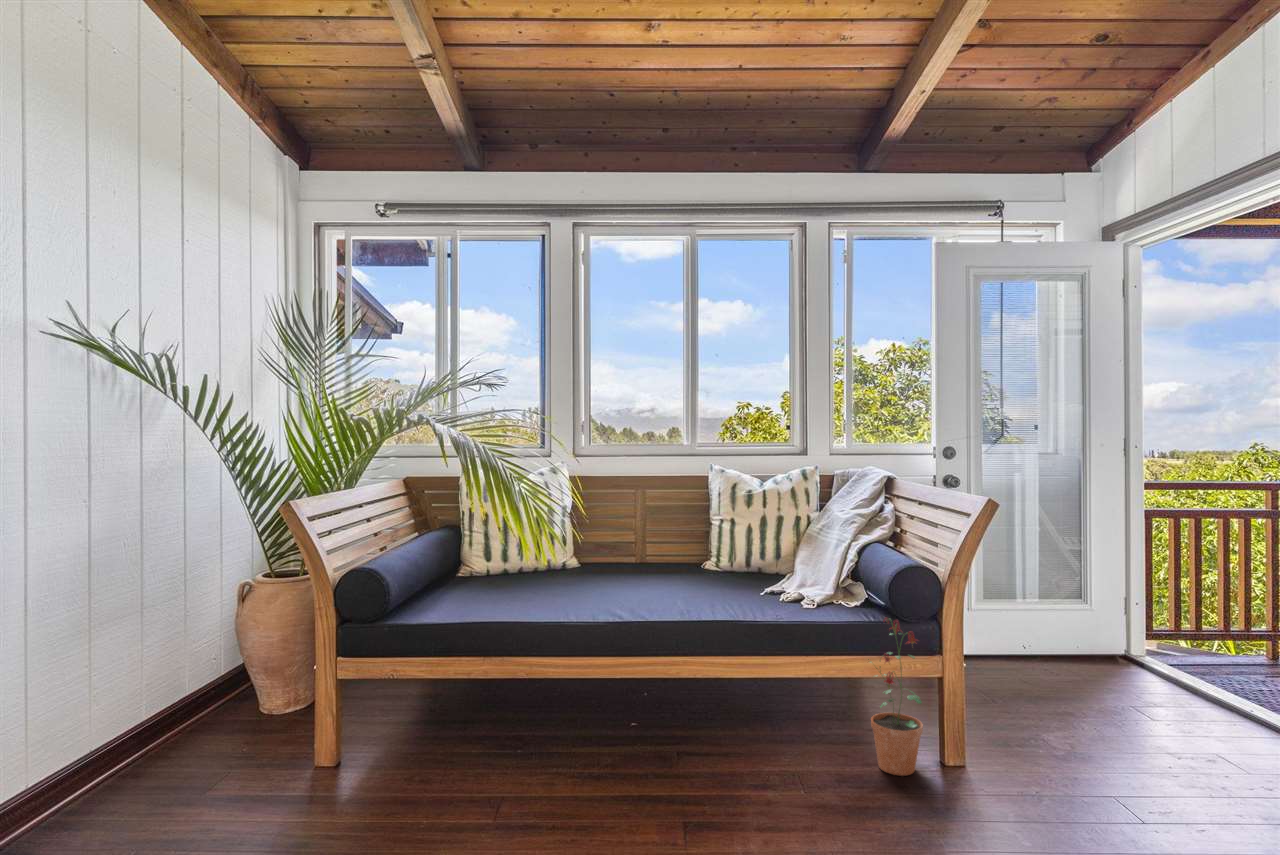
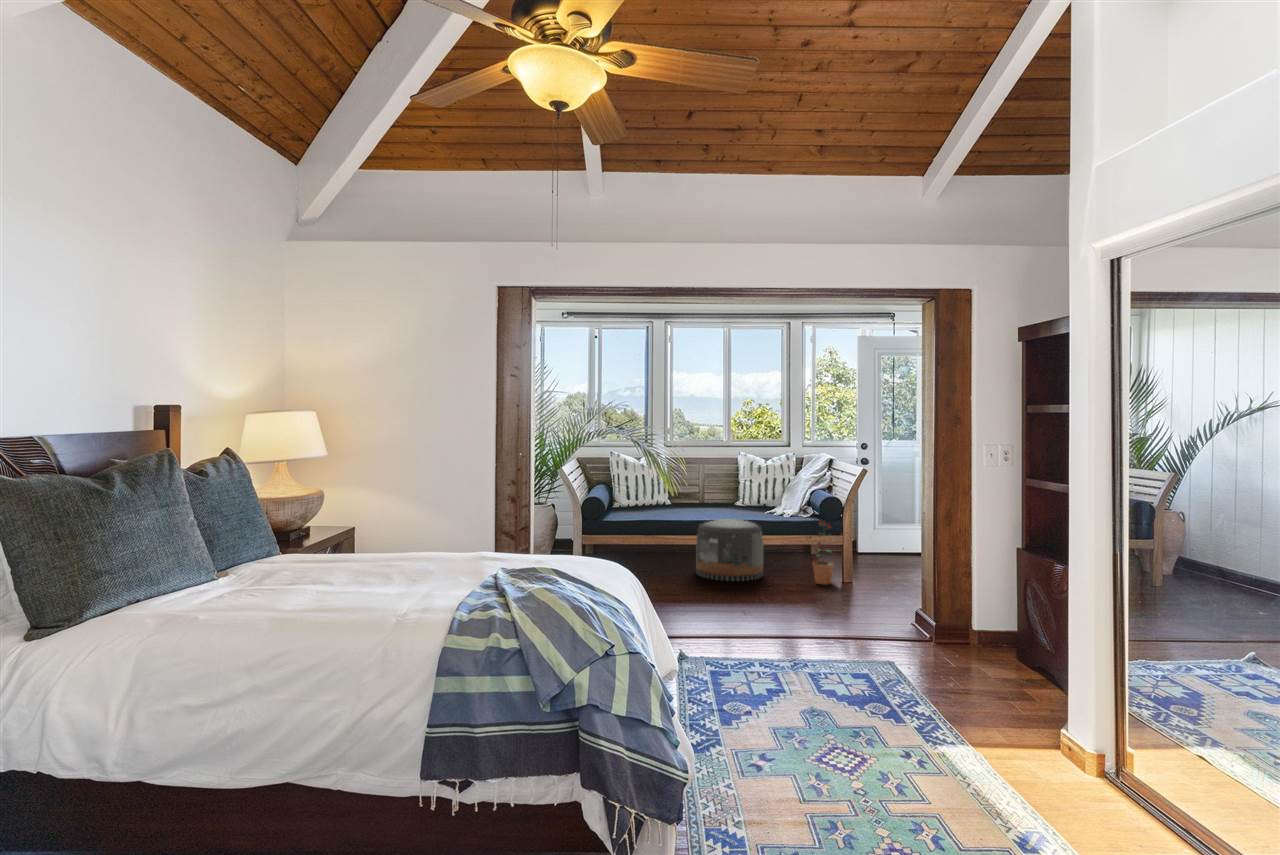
pouf: none [611,608,759,766] -> present [696,519,764,581]

